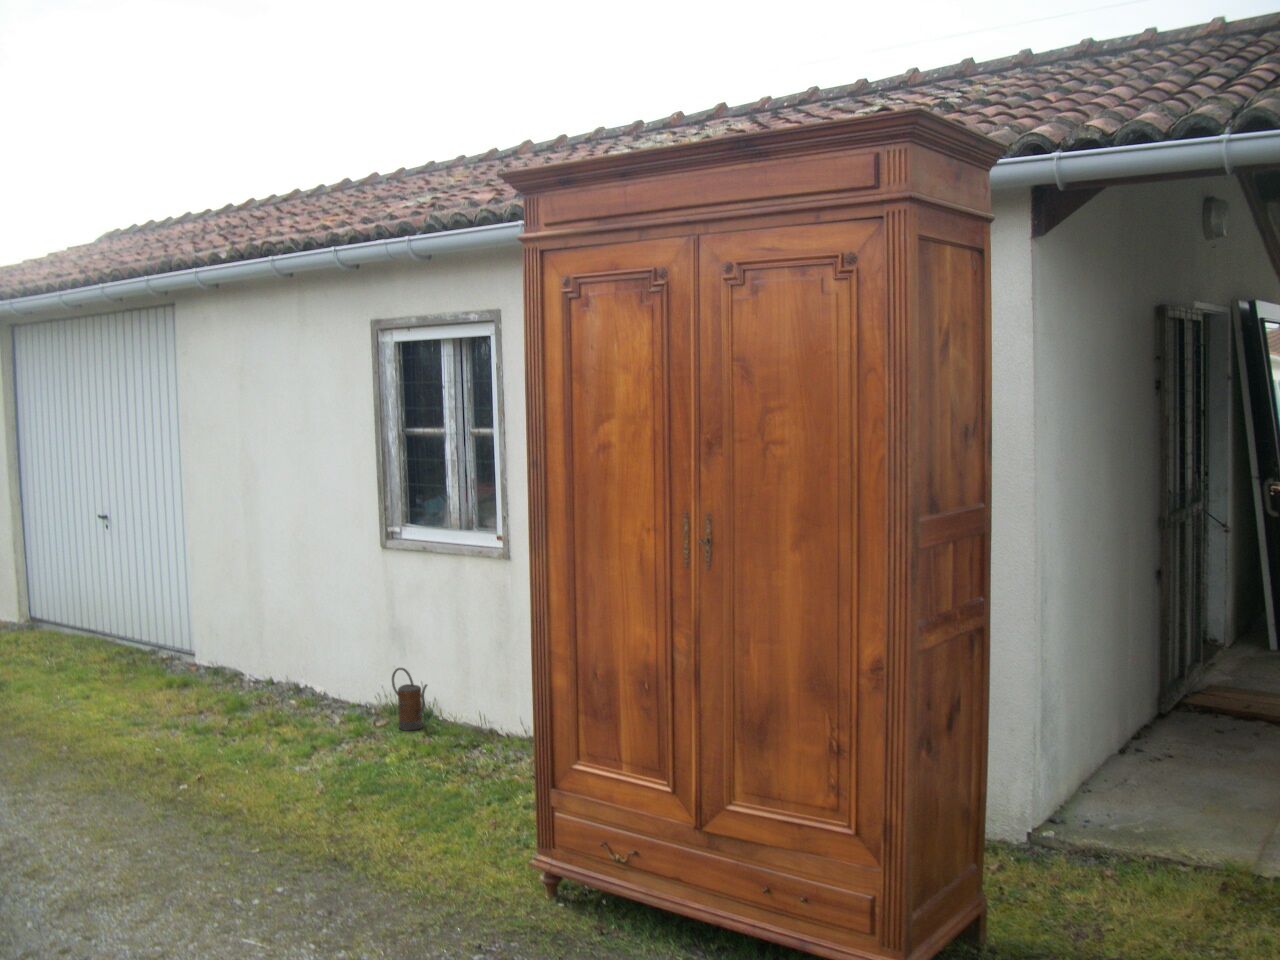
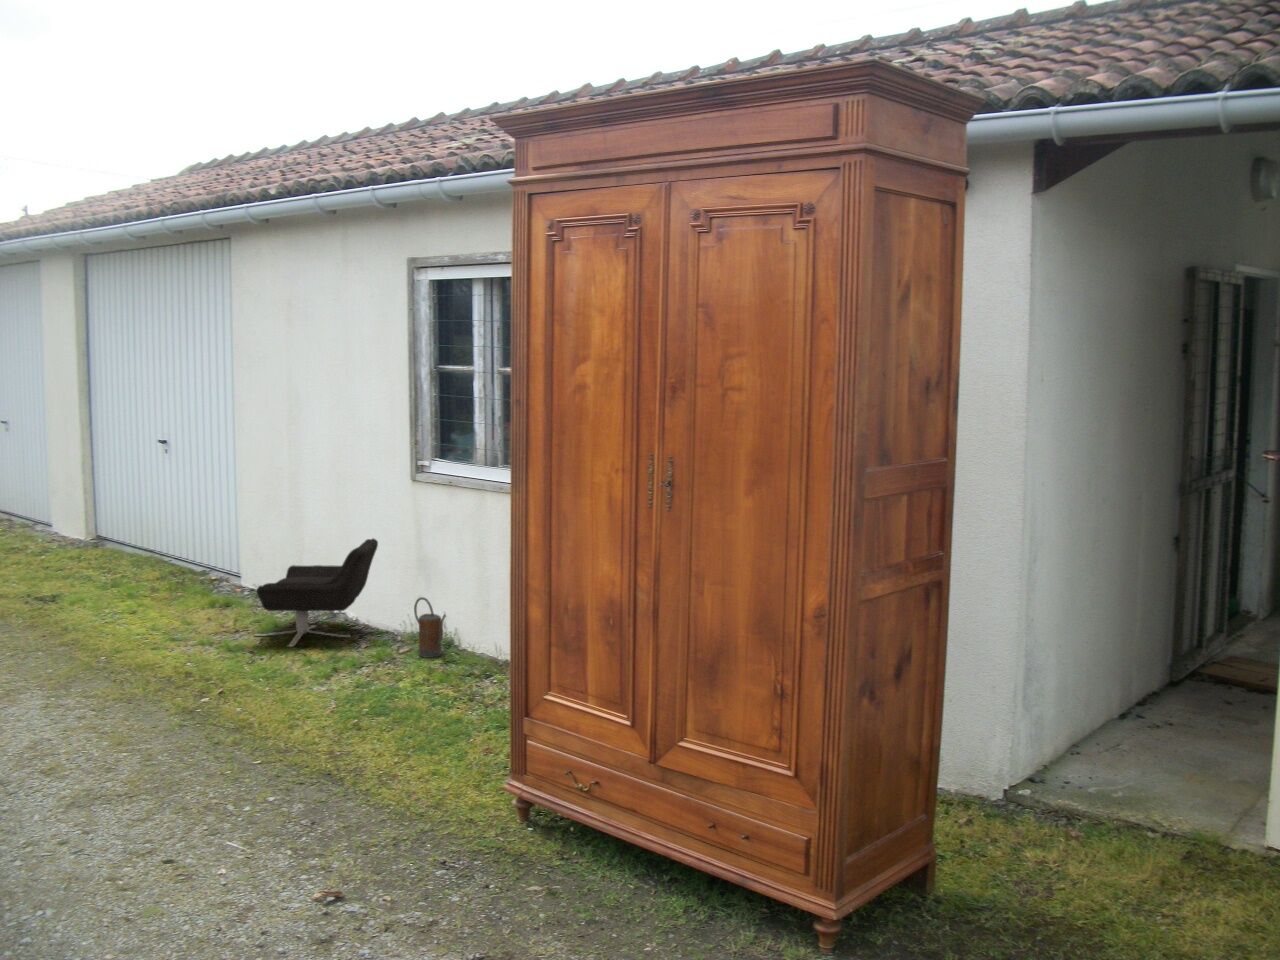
lounge chair: none [218,608,347,727] -> present [254,539,378,647]

